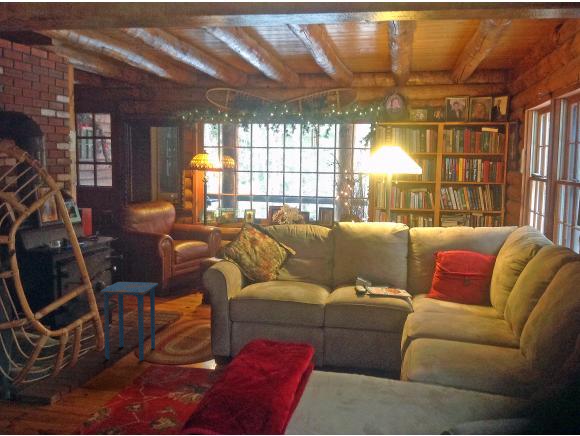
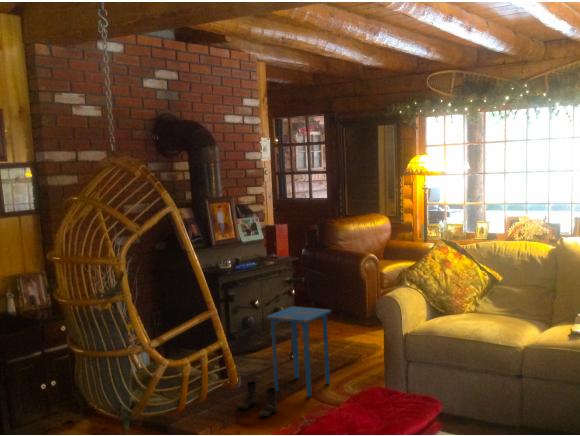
boots: none [76,351,118,382] -> present [237,381,278,417]

